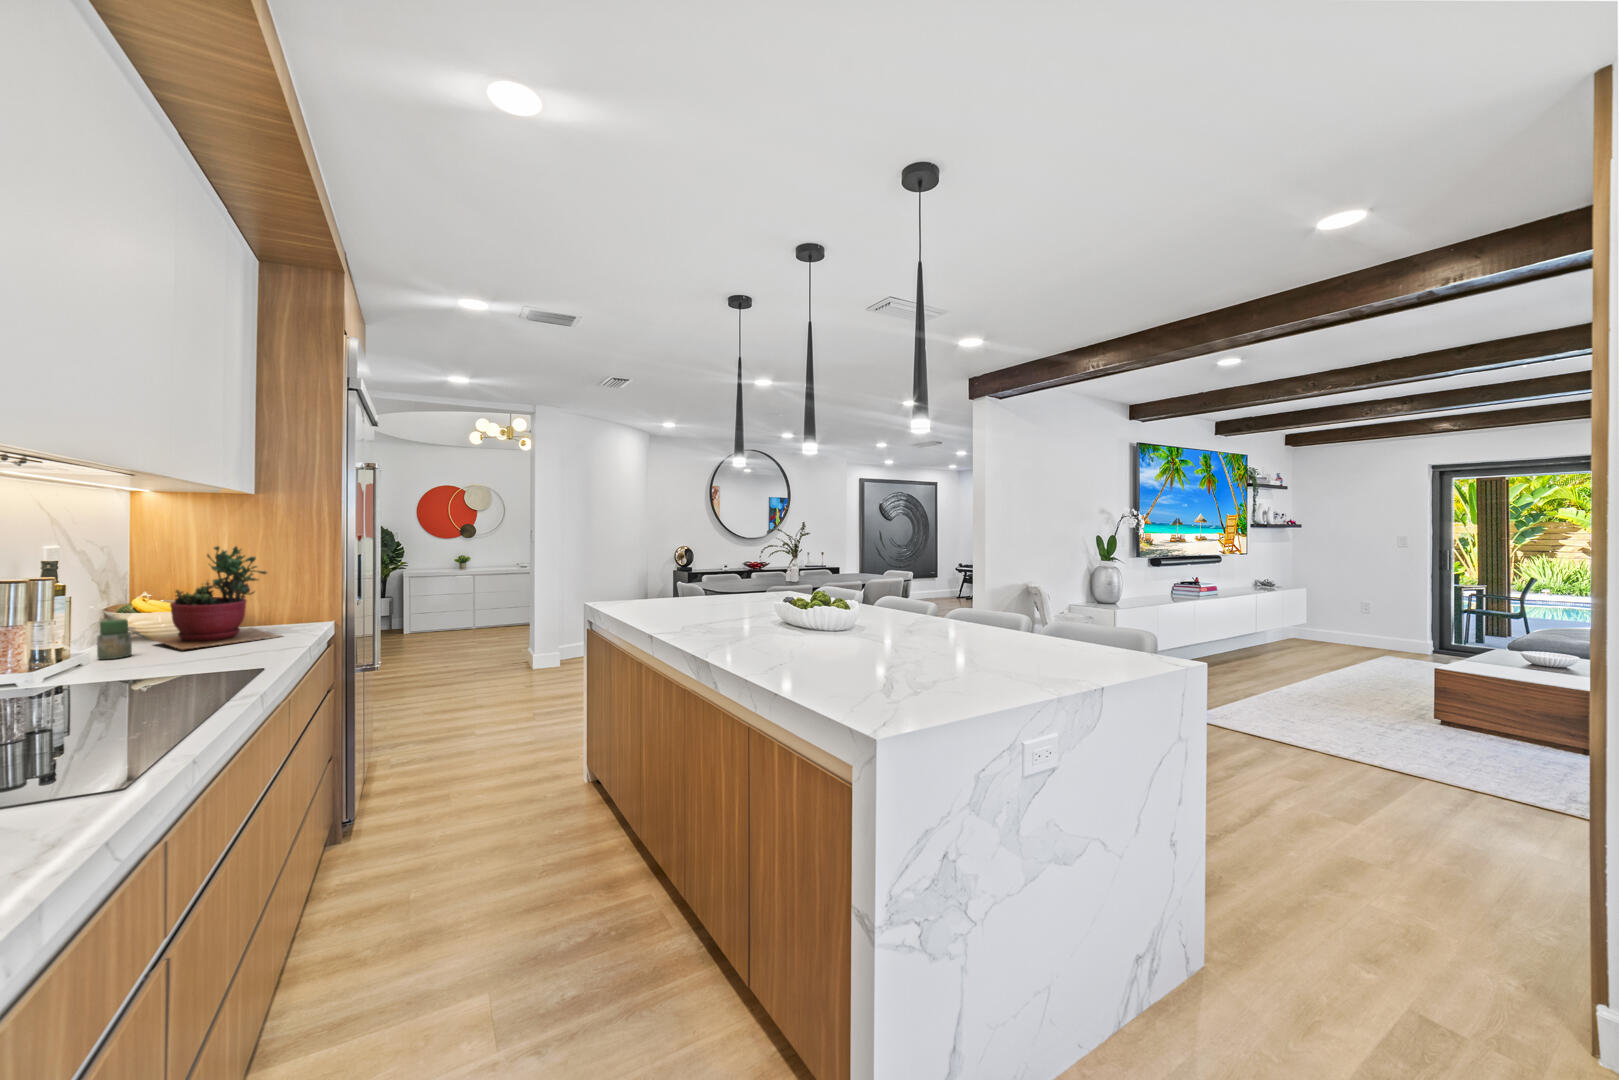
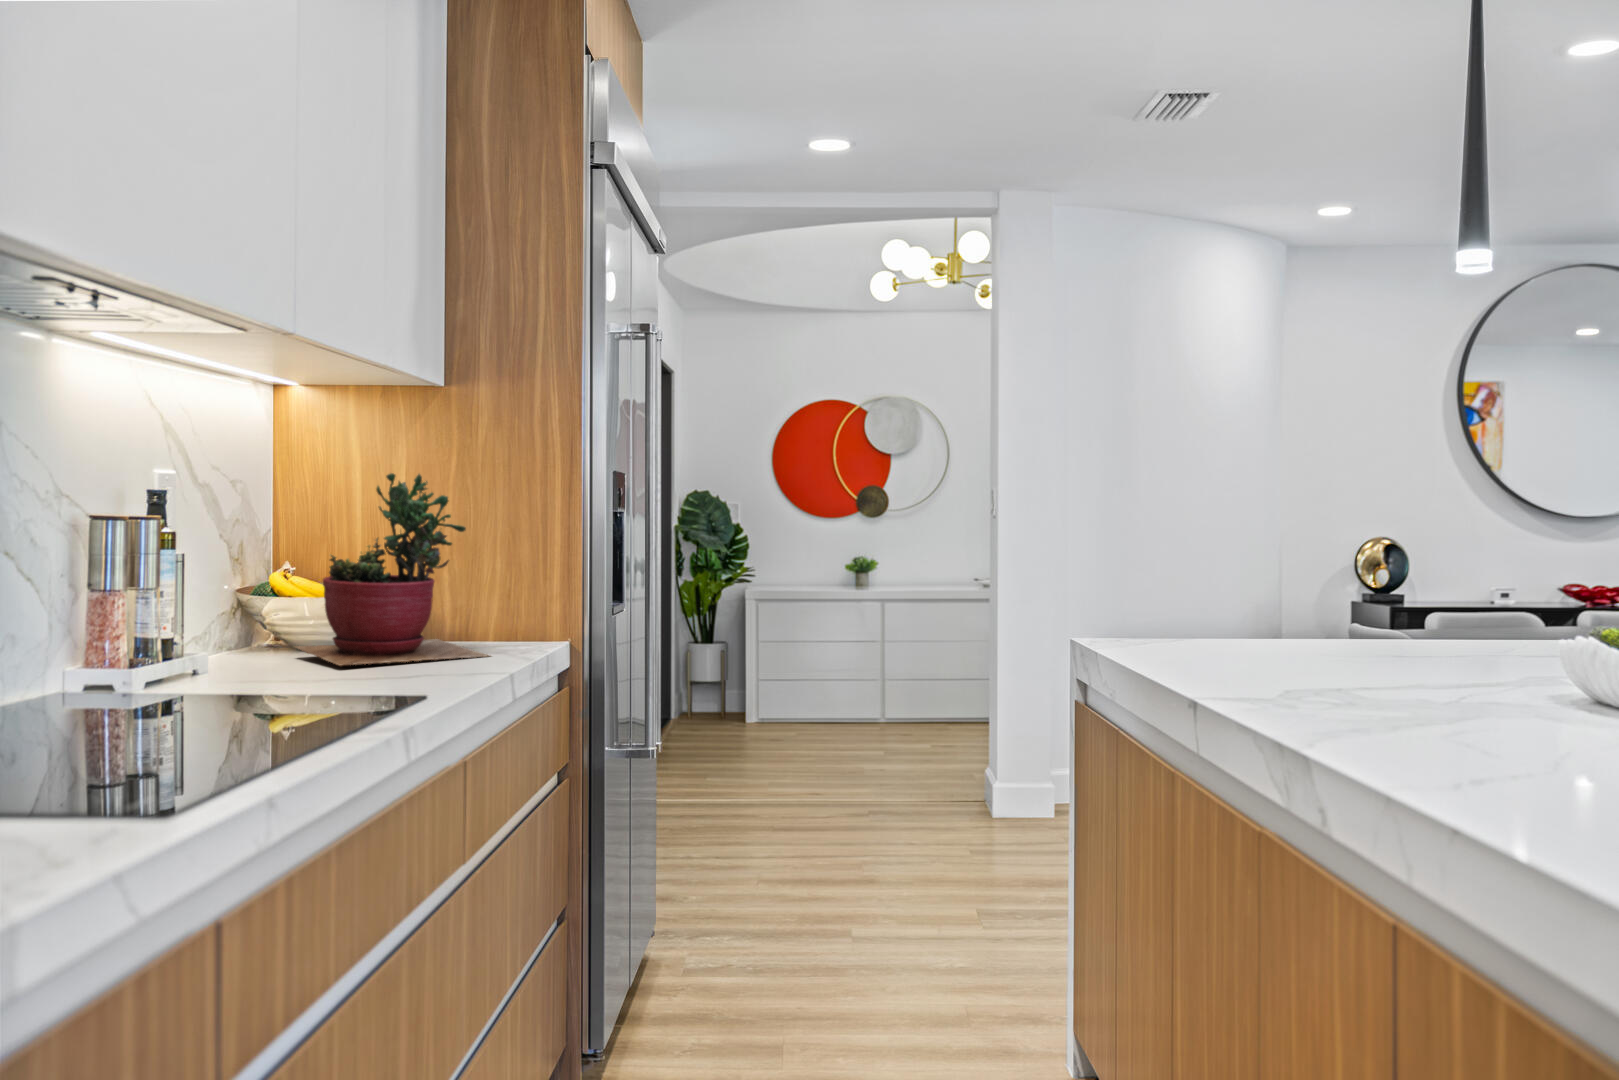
jar: present [97,619,132,659] -> none [220,601,268,674]

